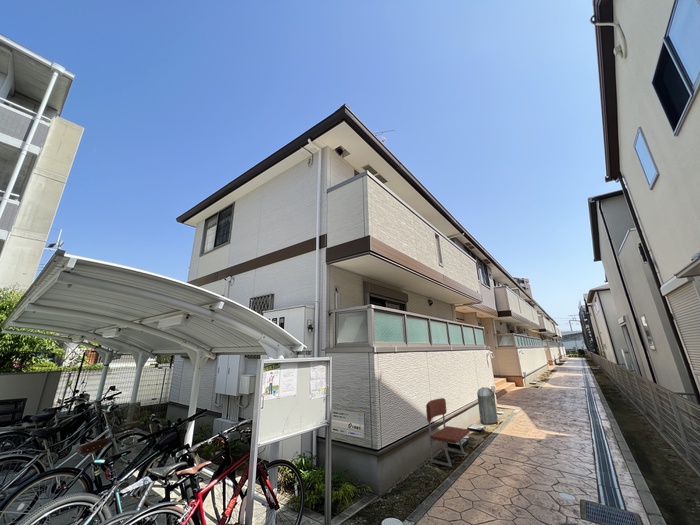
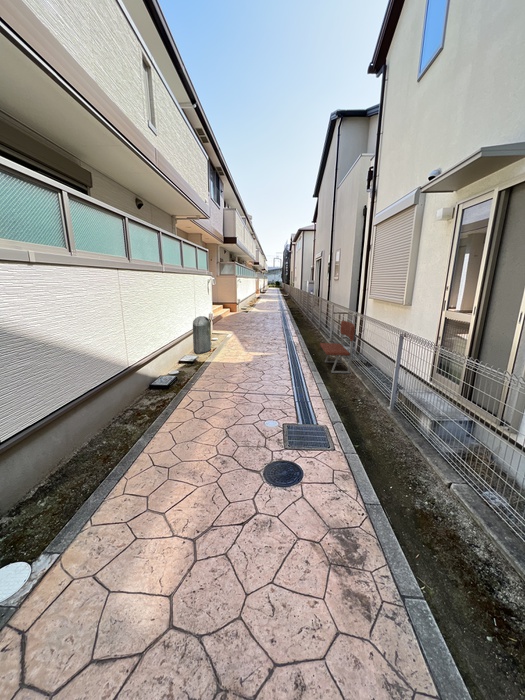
bench: present [426,398,470,467] -> present [320,321,355,374]

